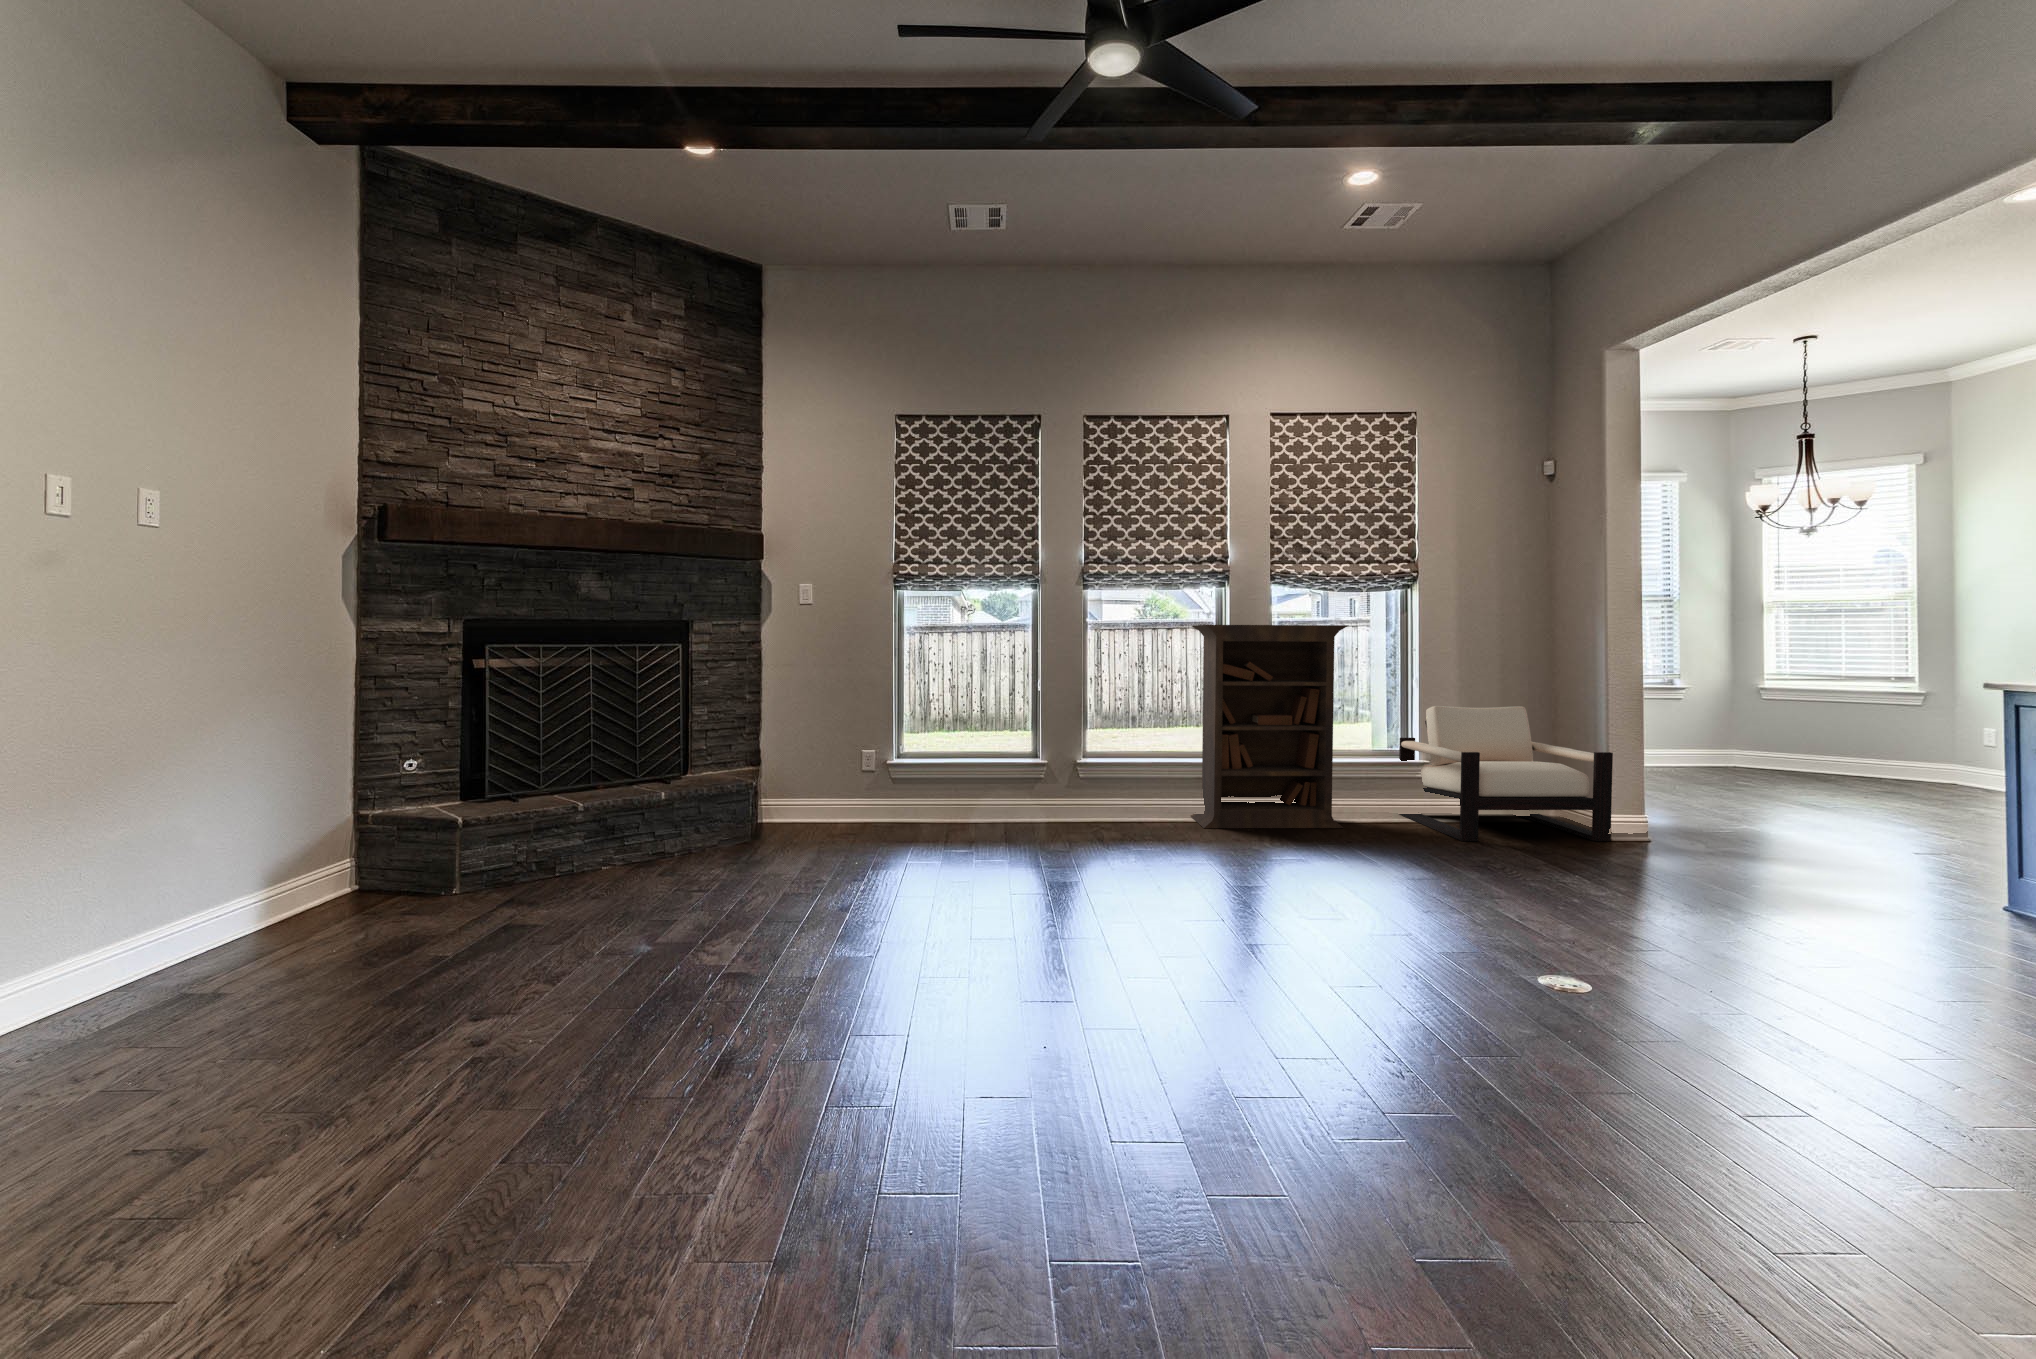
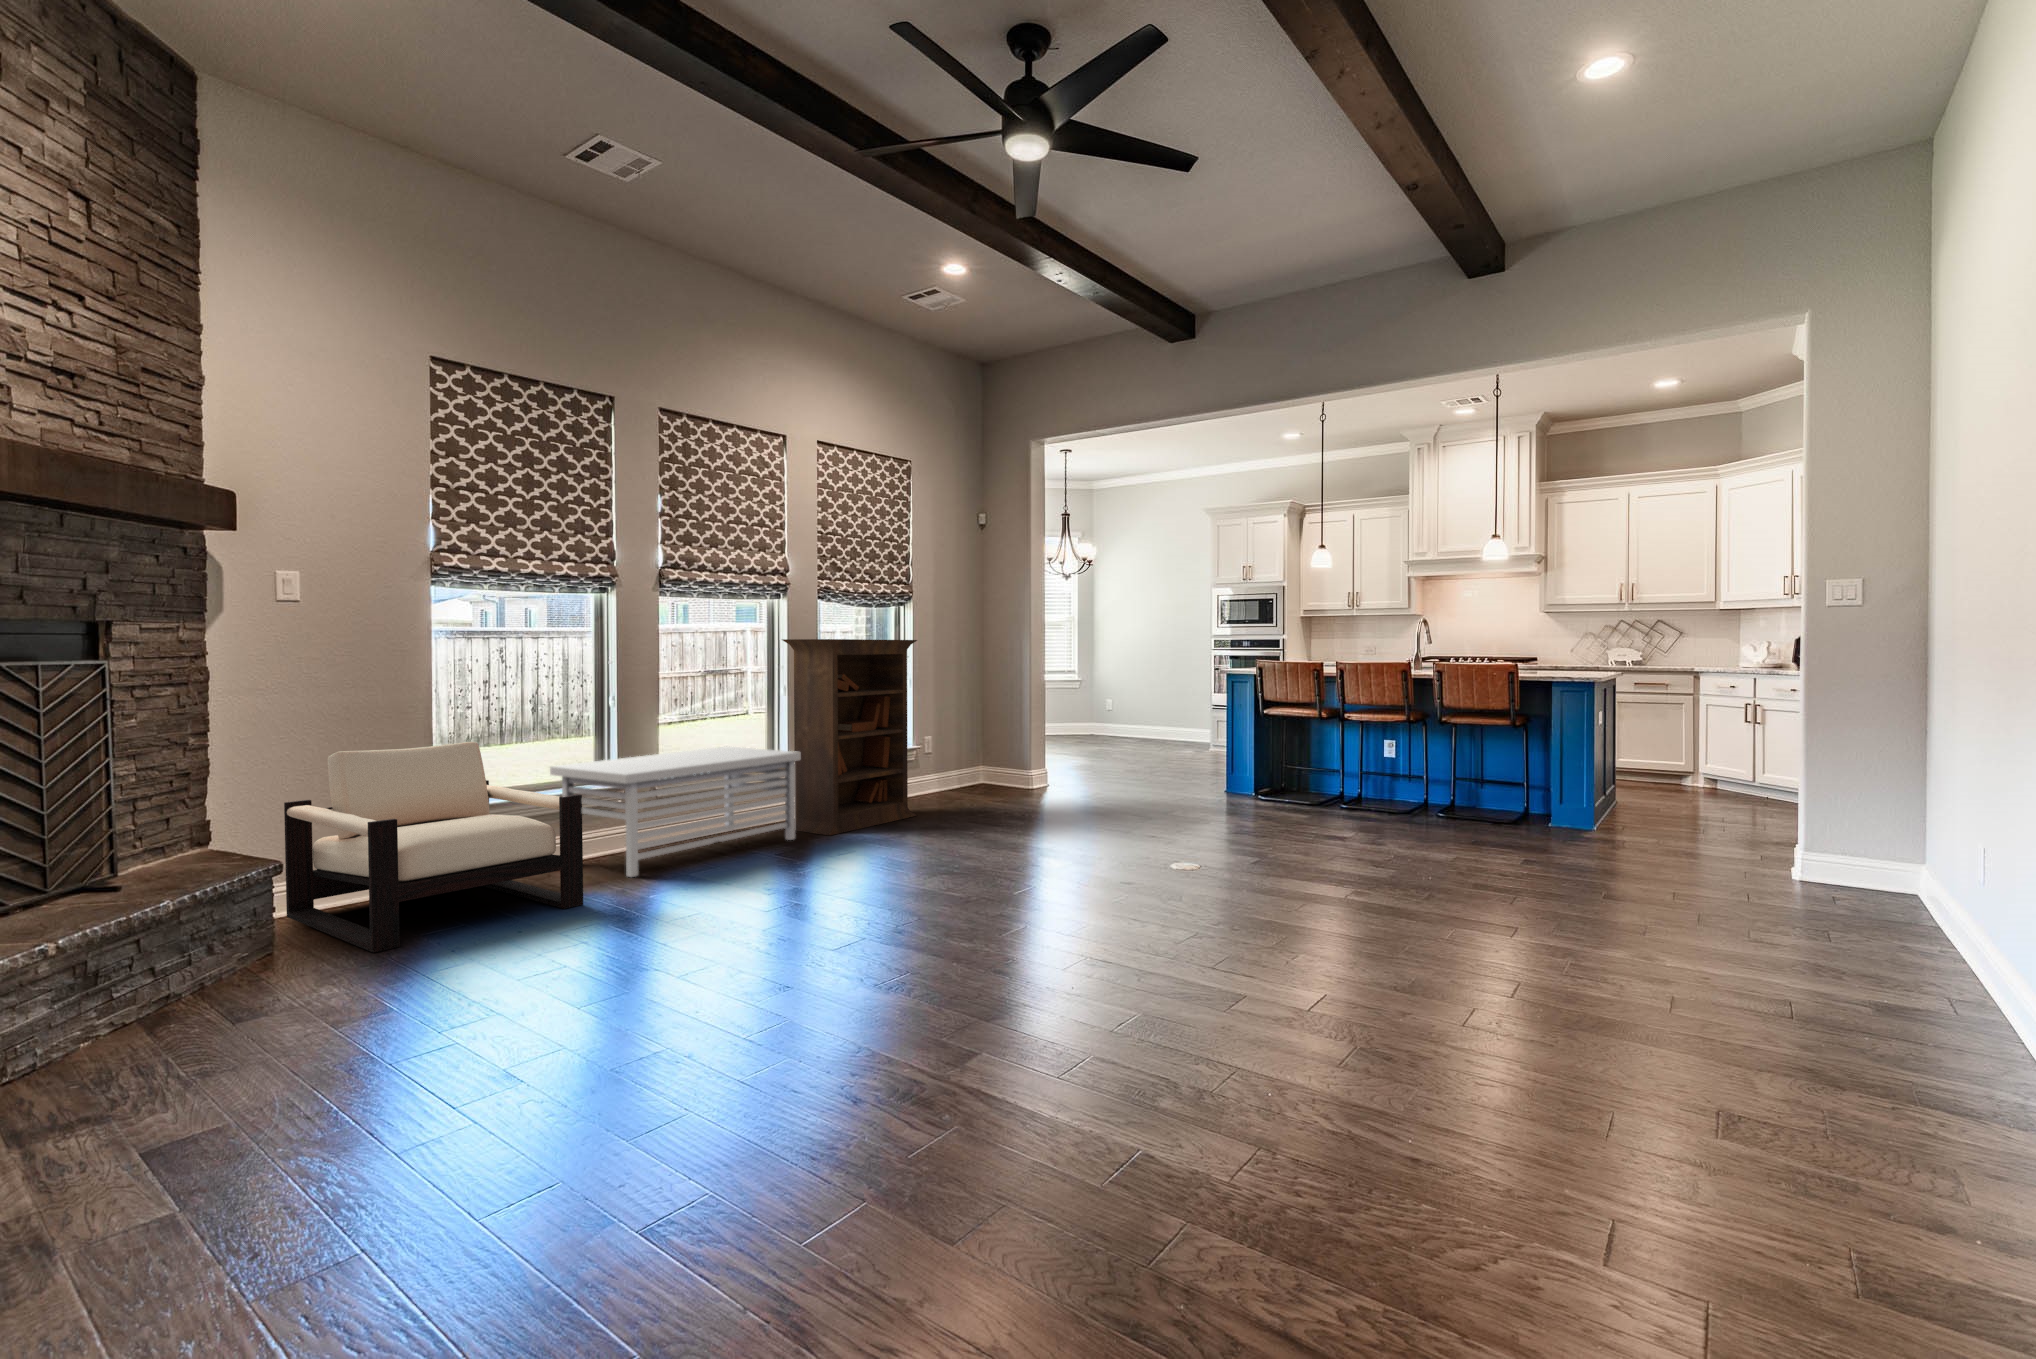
armchair: present [1399,706,1613,841] -> present [284,742,583,953]
storage bench: none [971,729,1174,827] -> present [550,746,800,877]

